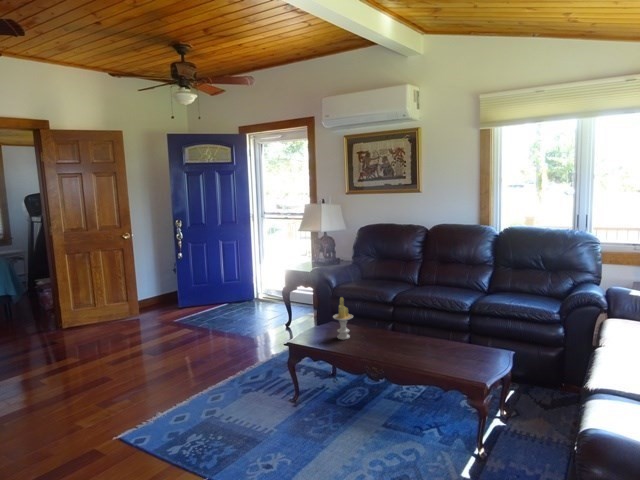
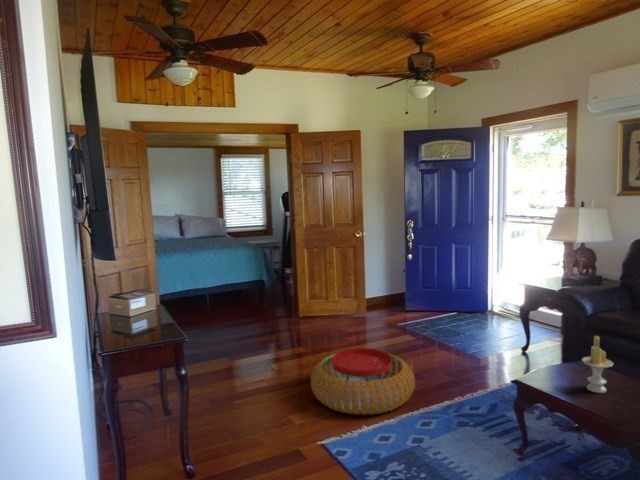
pouf: none [94,343,201,408] -> present [311,348,415,415]

